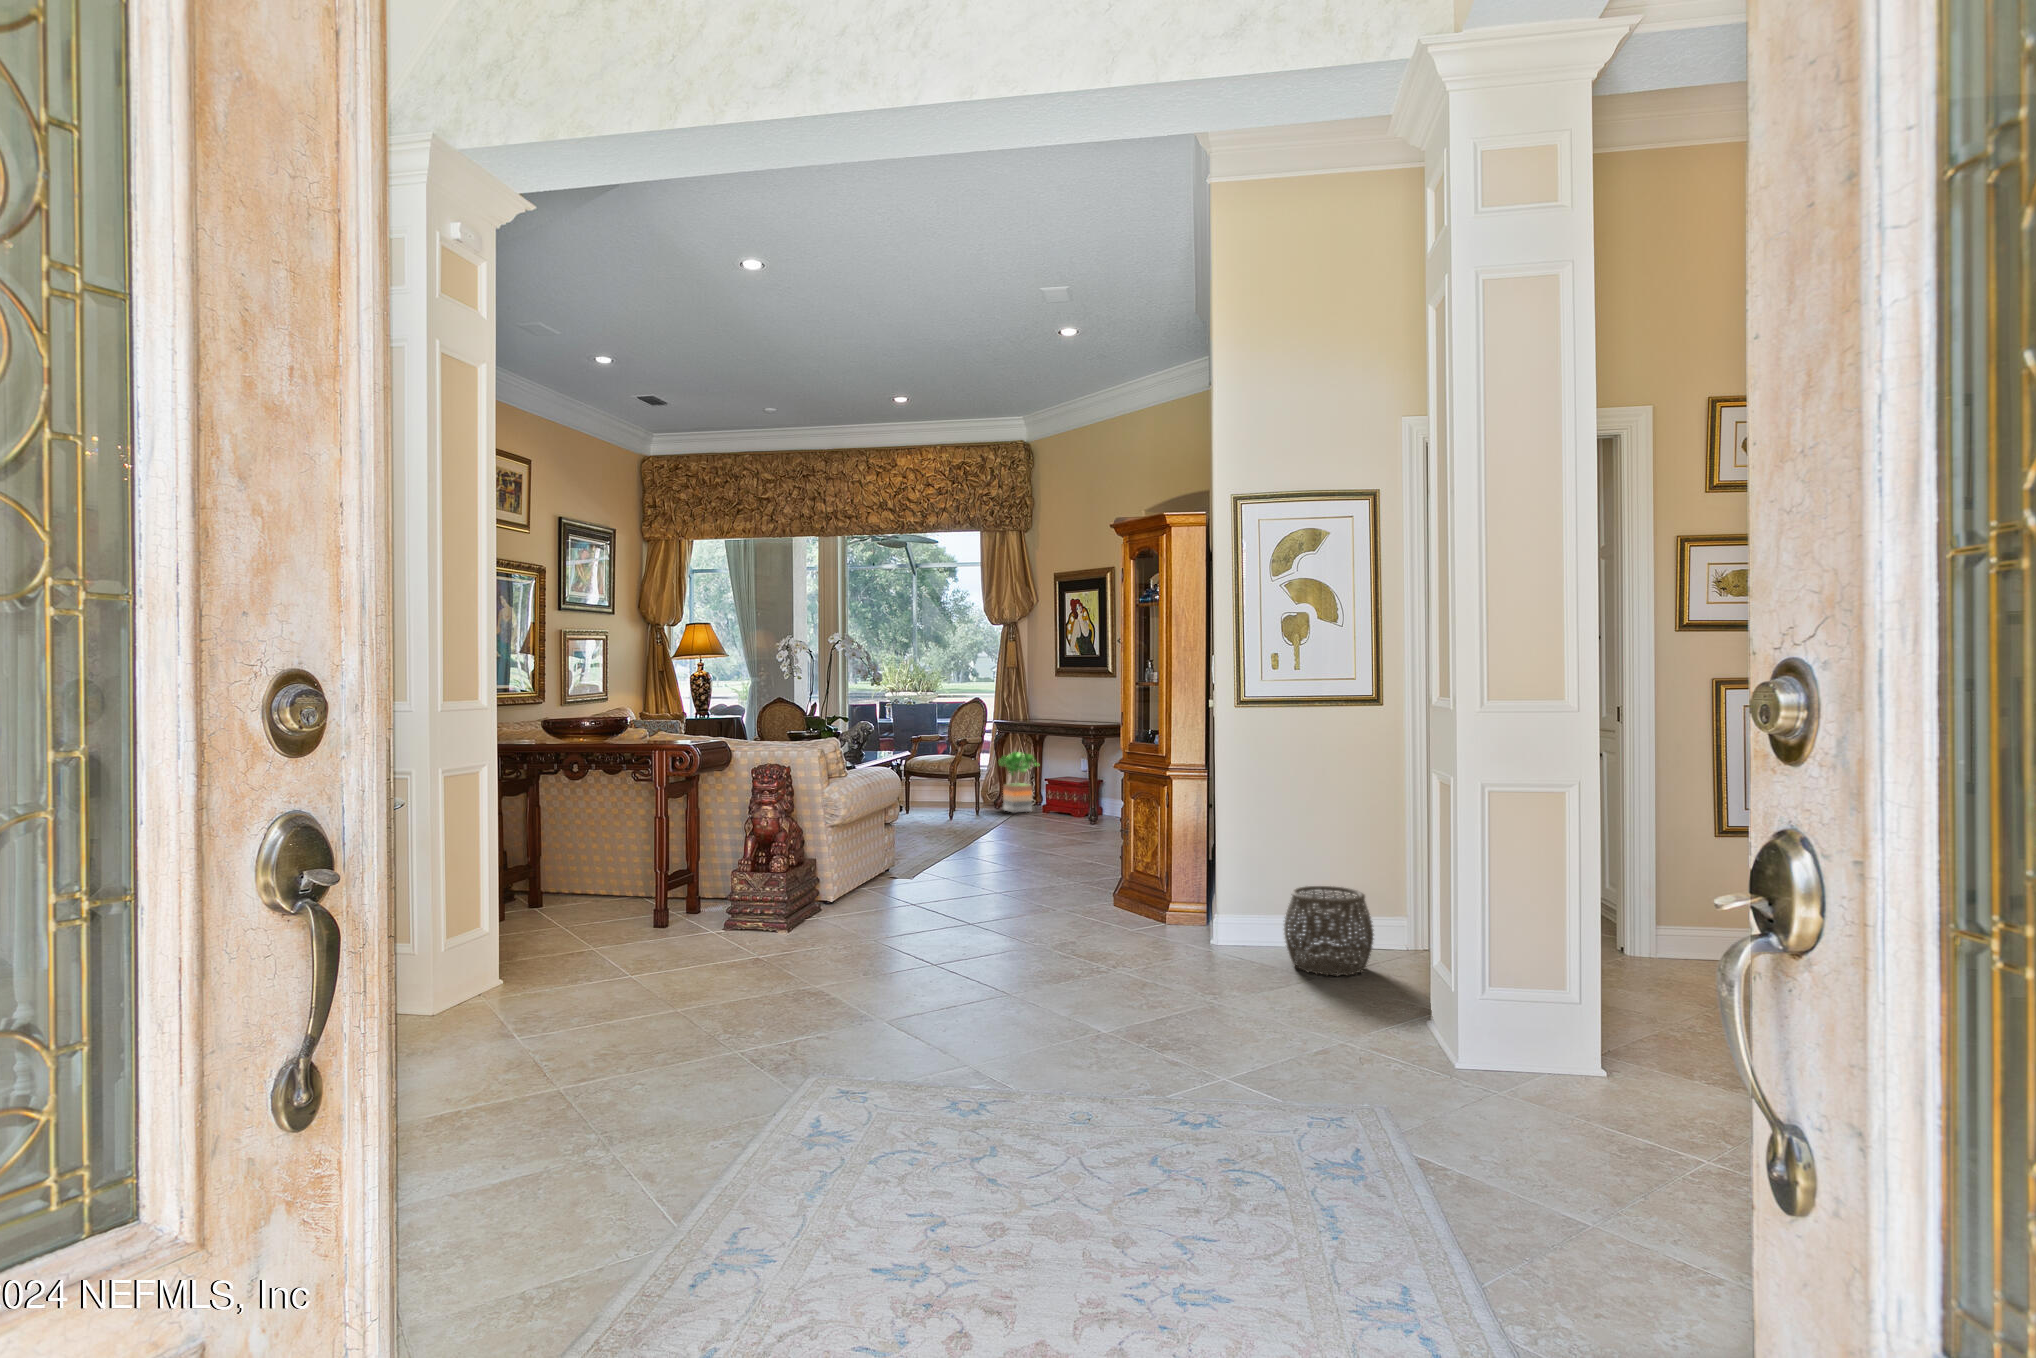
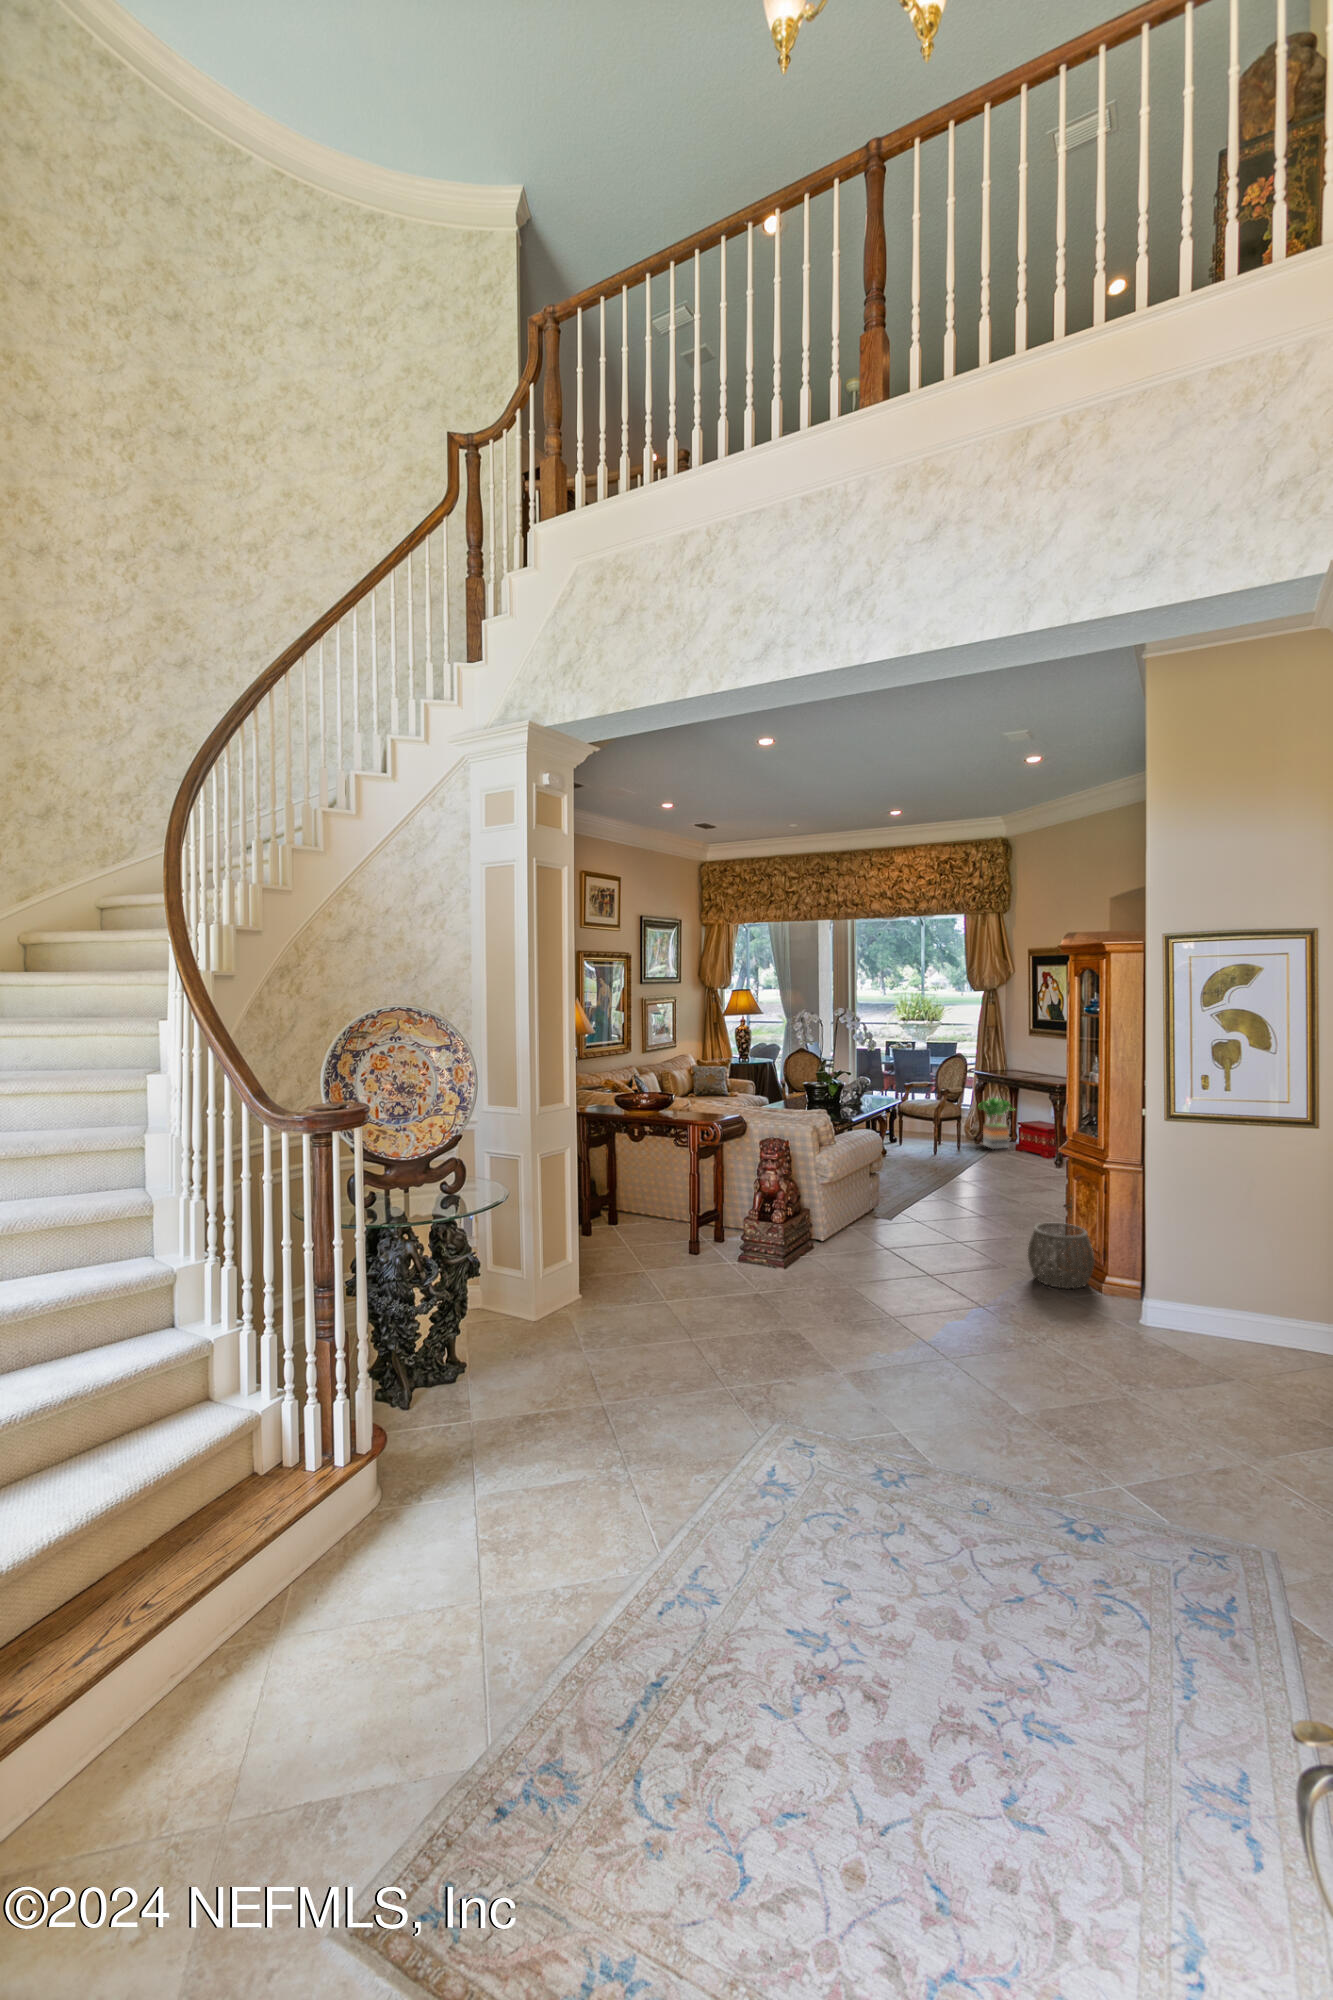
woven basket: present [1284,886,1374,976] -> present [1027,1223,1094,1289]

